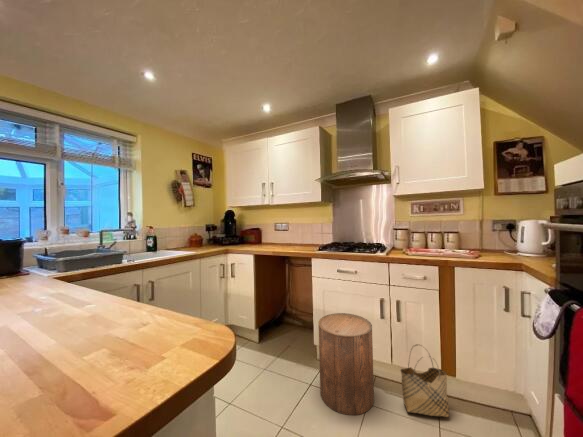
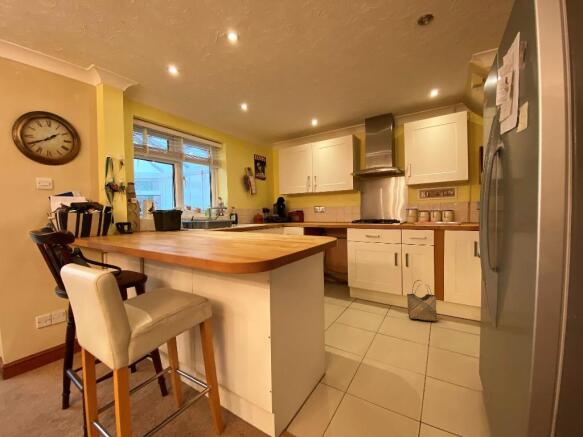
stool: present [318,313,374,415] -> none [354,263,389,319]

